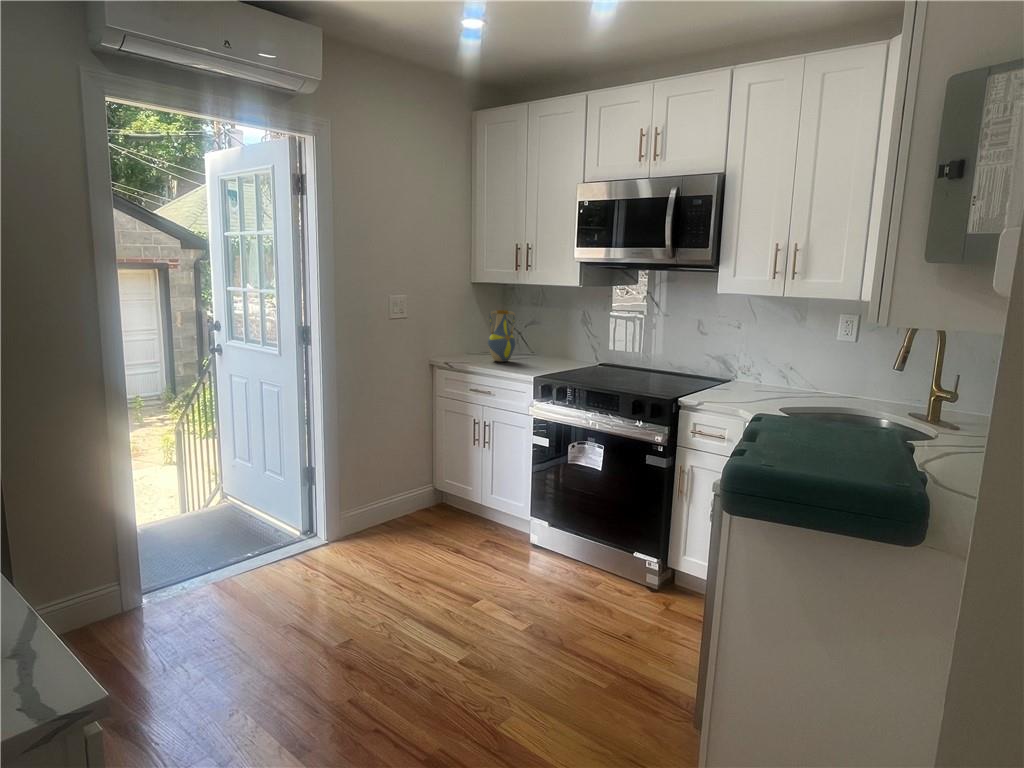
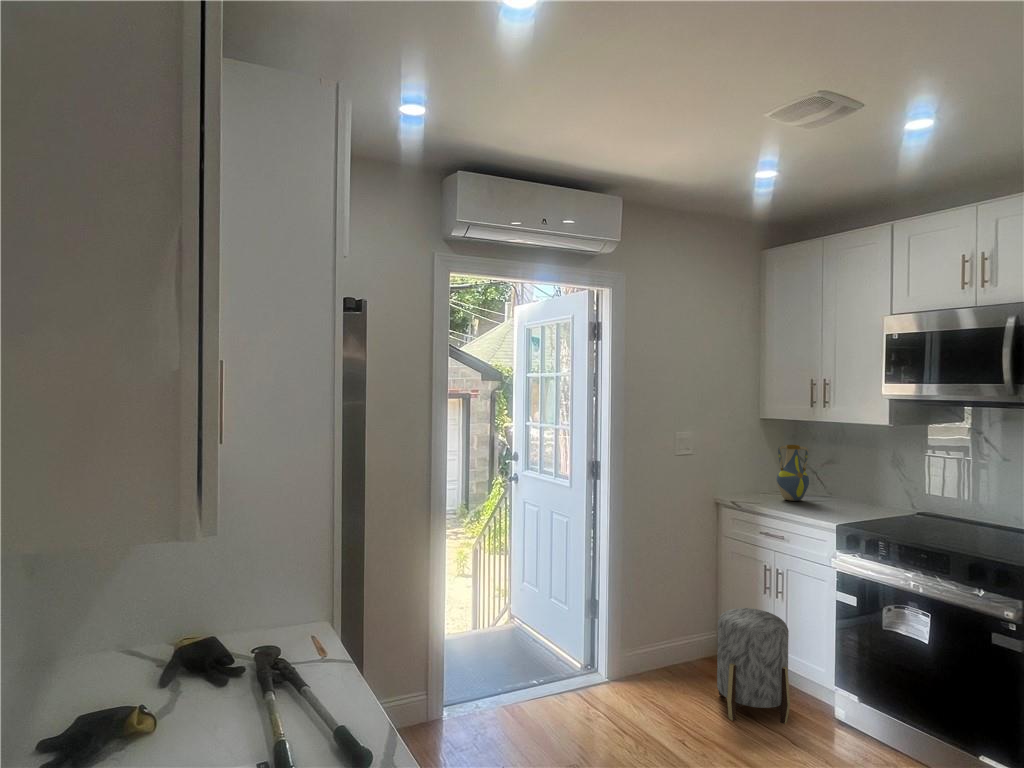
stool: none [432,460,493,559] -> present [717,608,790,724]

